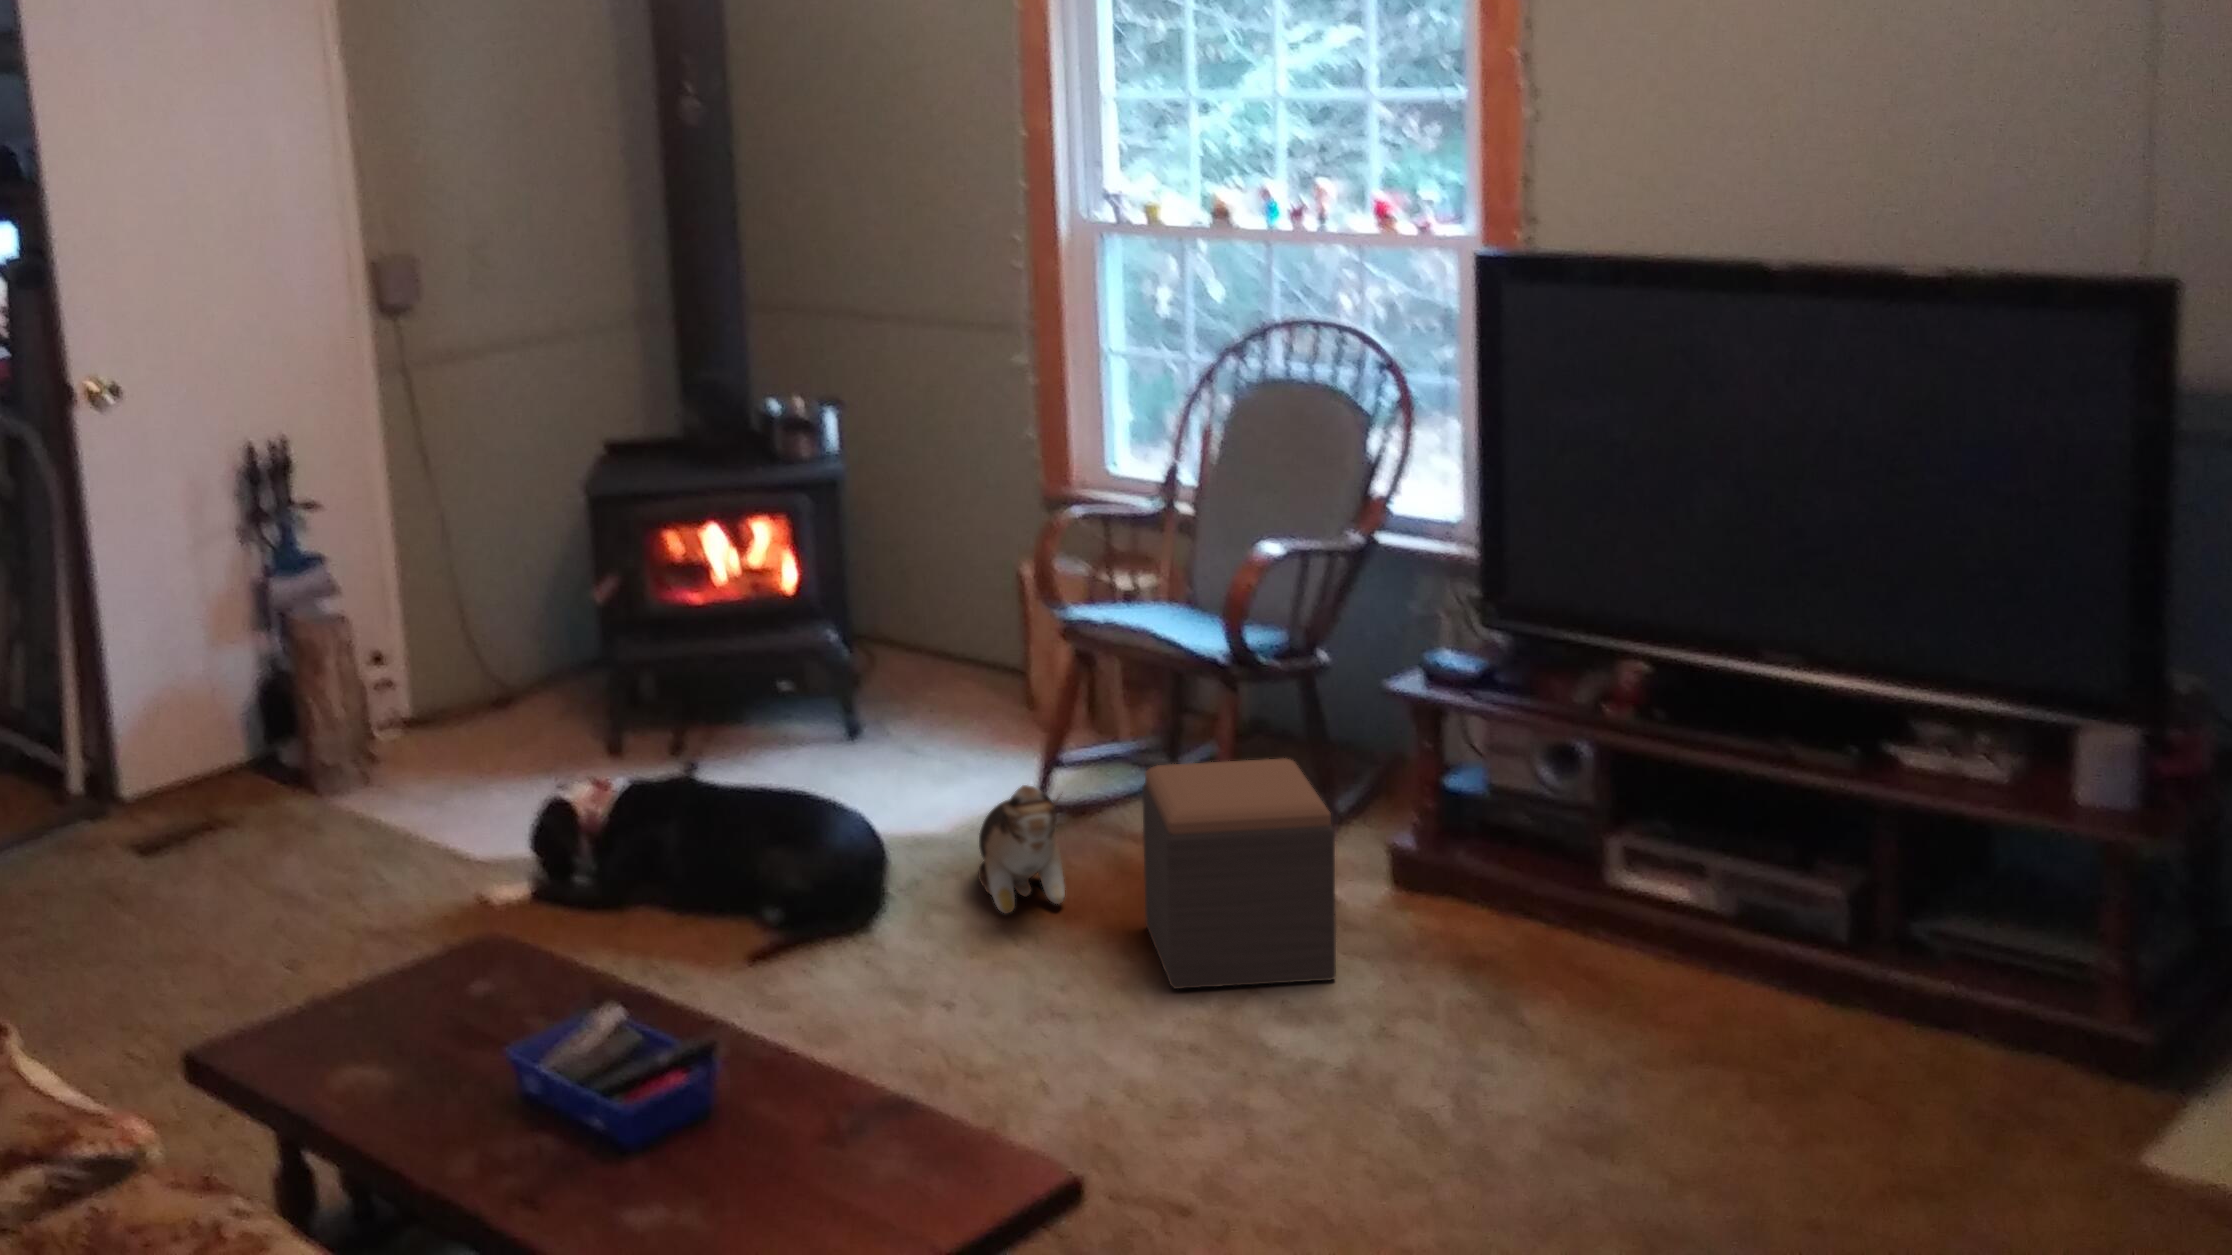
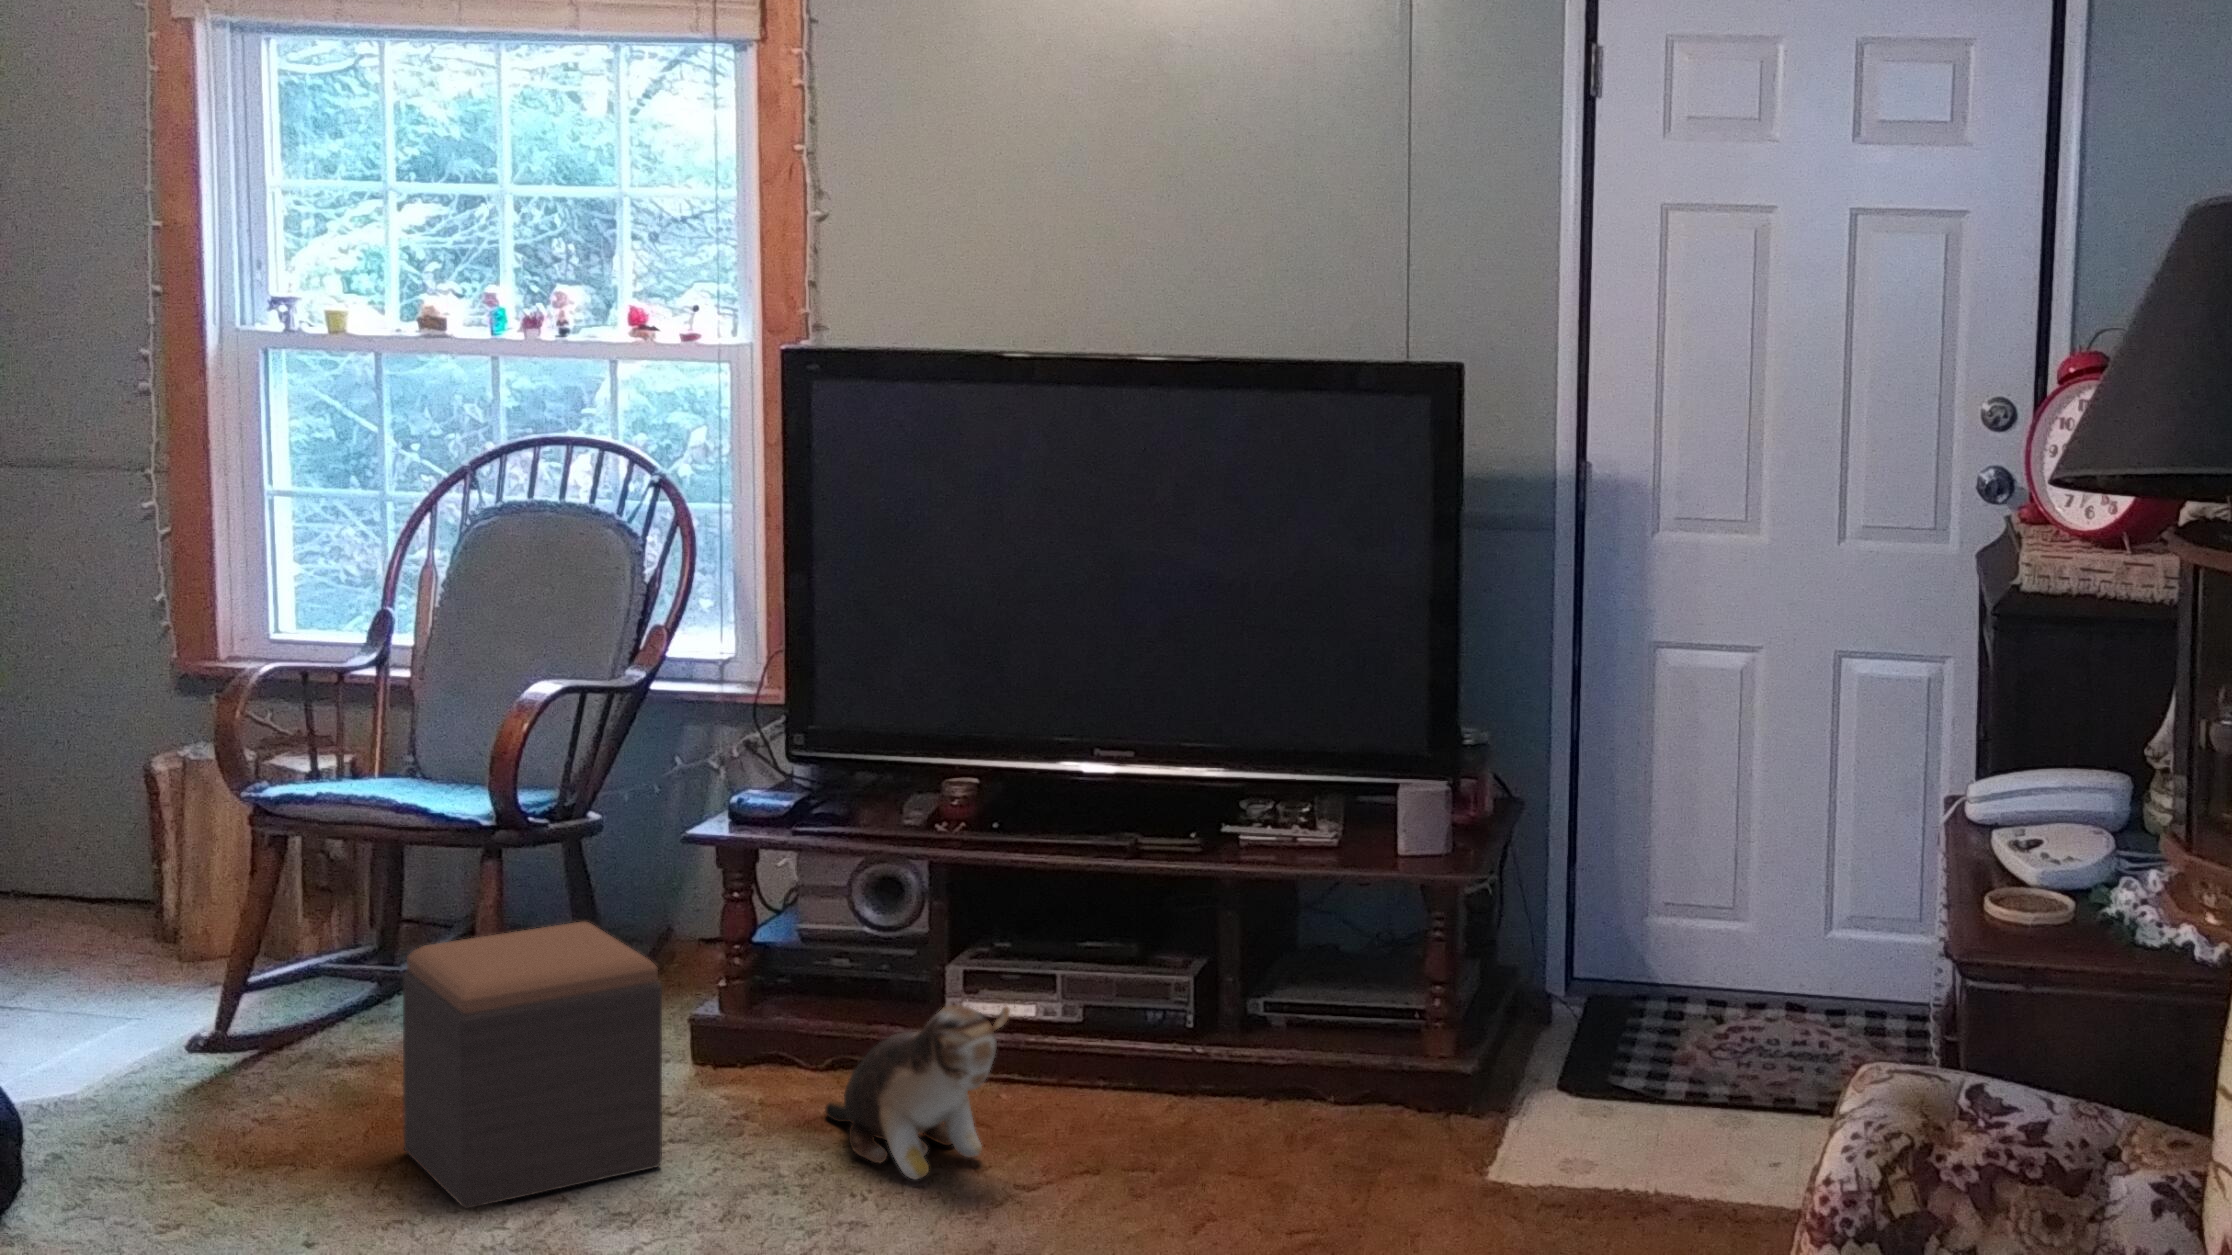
plush toy: present [978,785,1065,914] -> present [826,1005,1010,1179]

